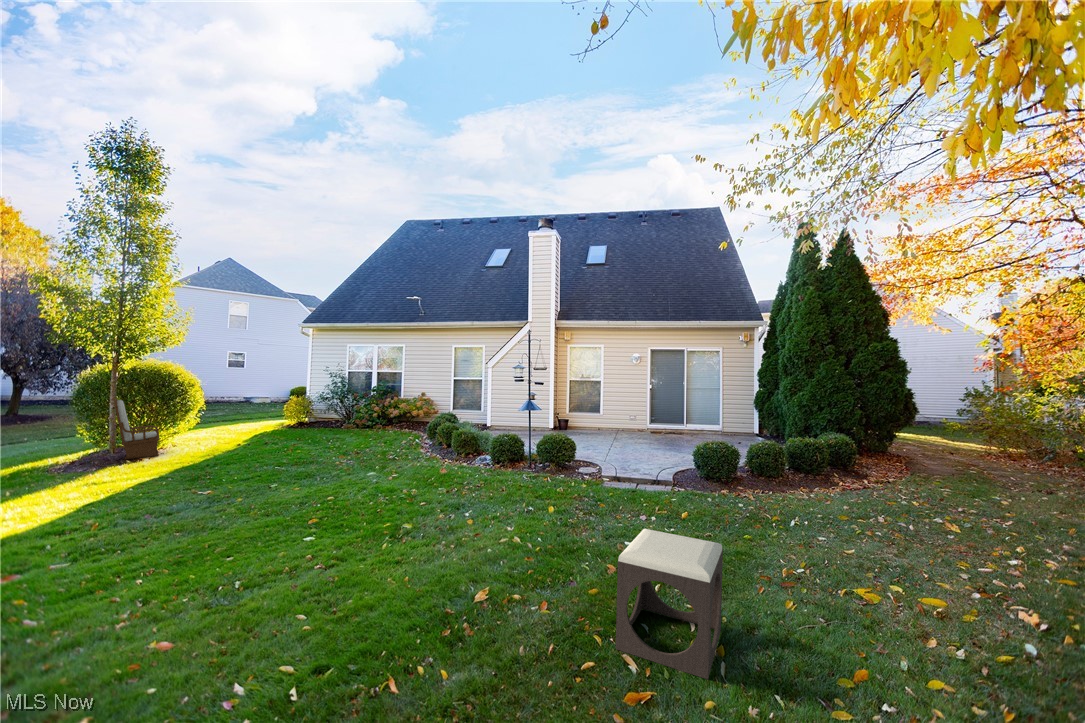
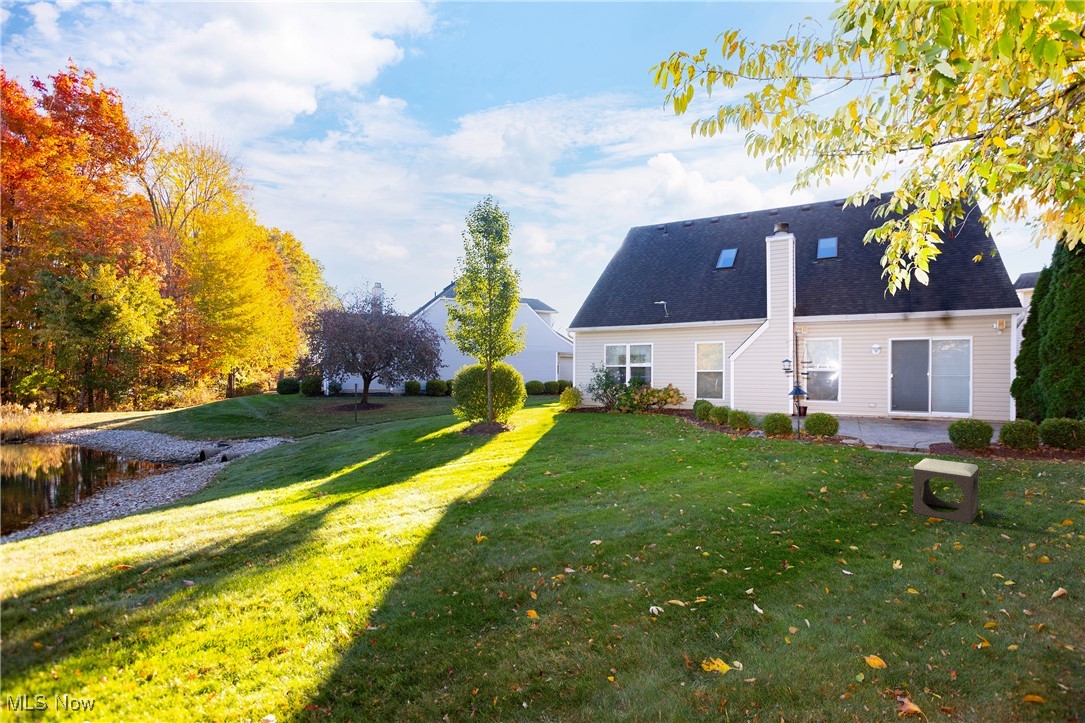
armchair: present [114,399,160,459] -> none [502,389,529,428]

